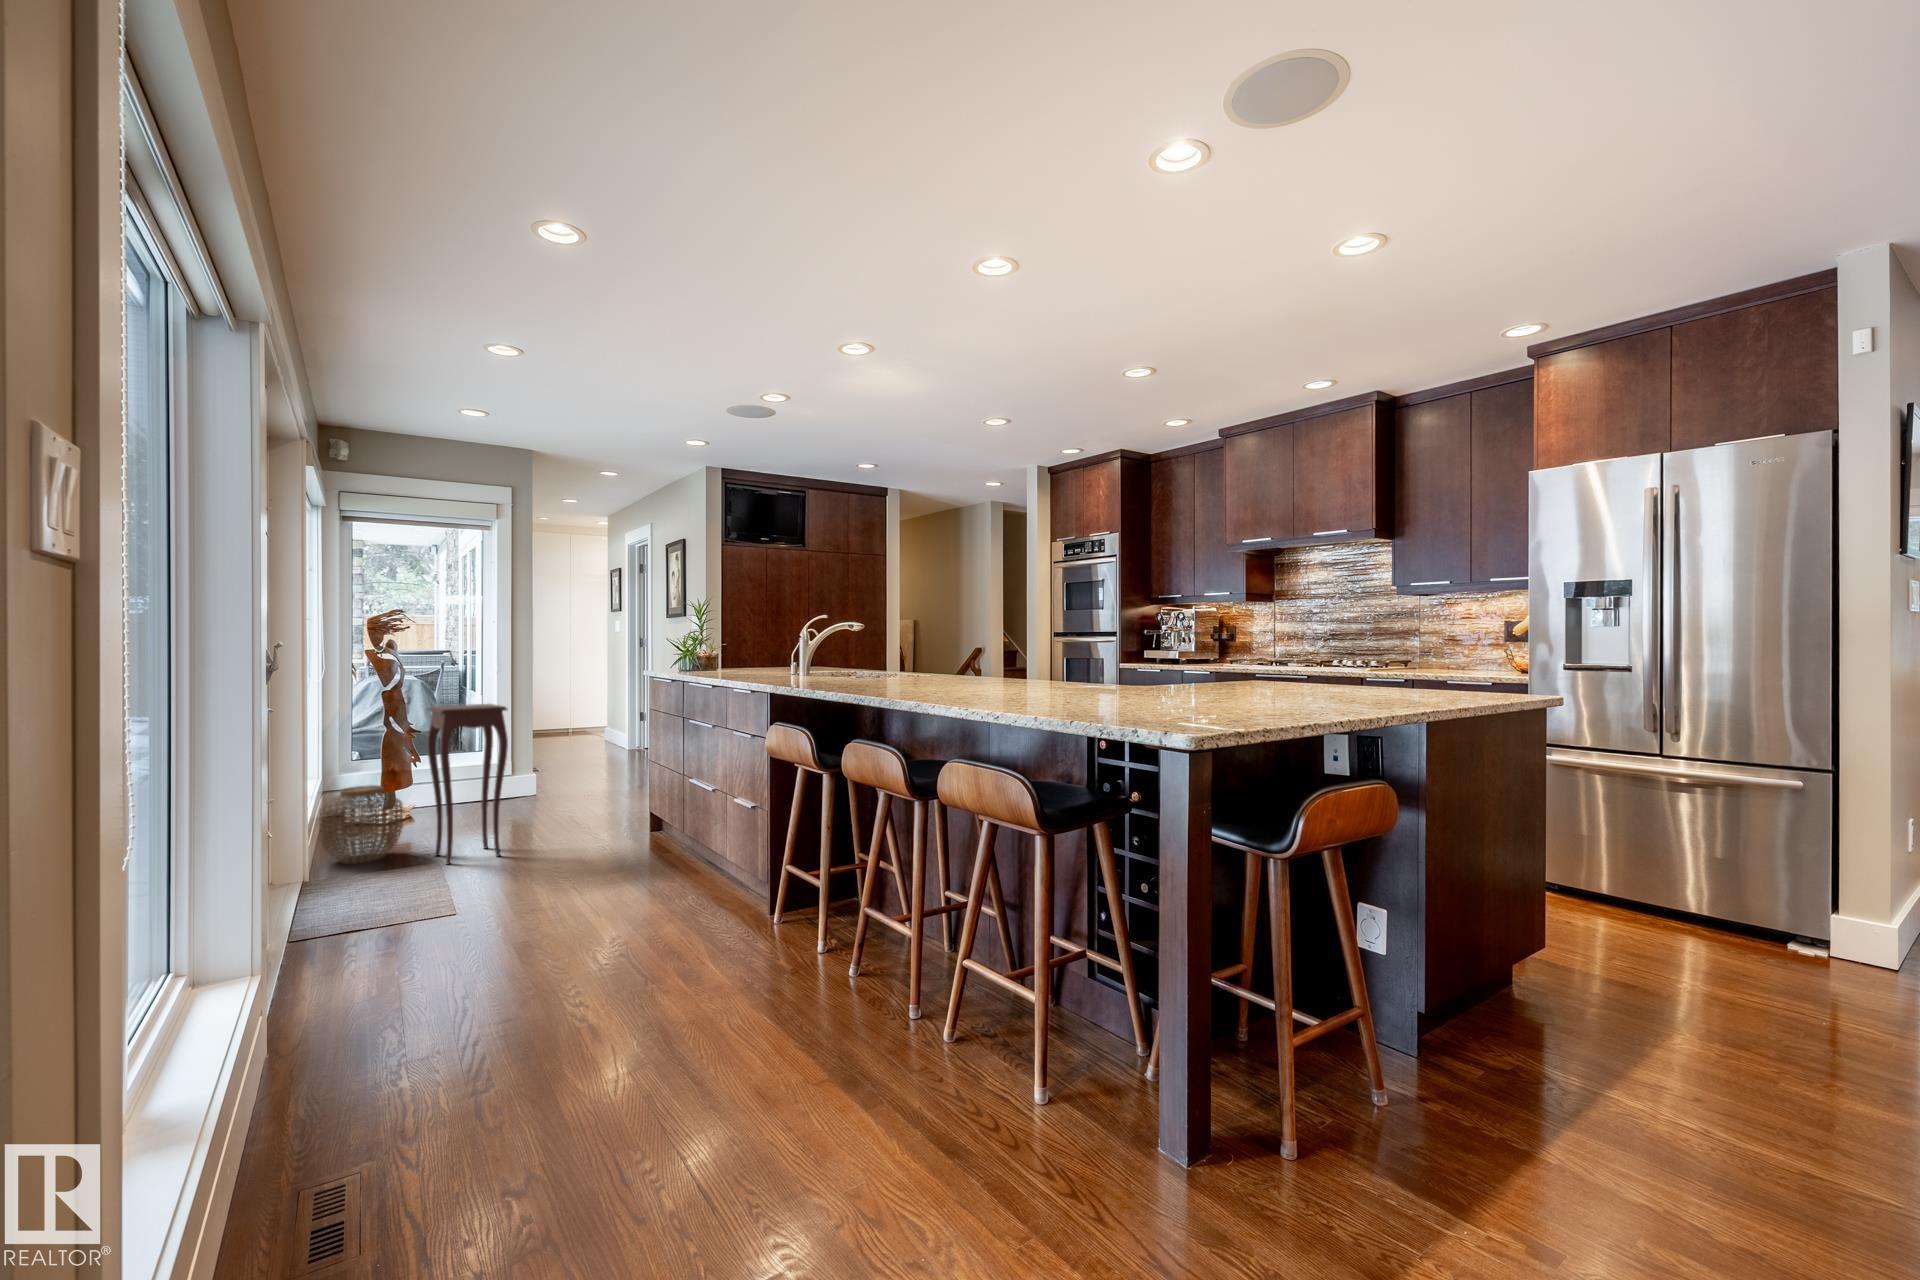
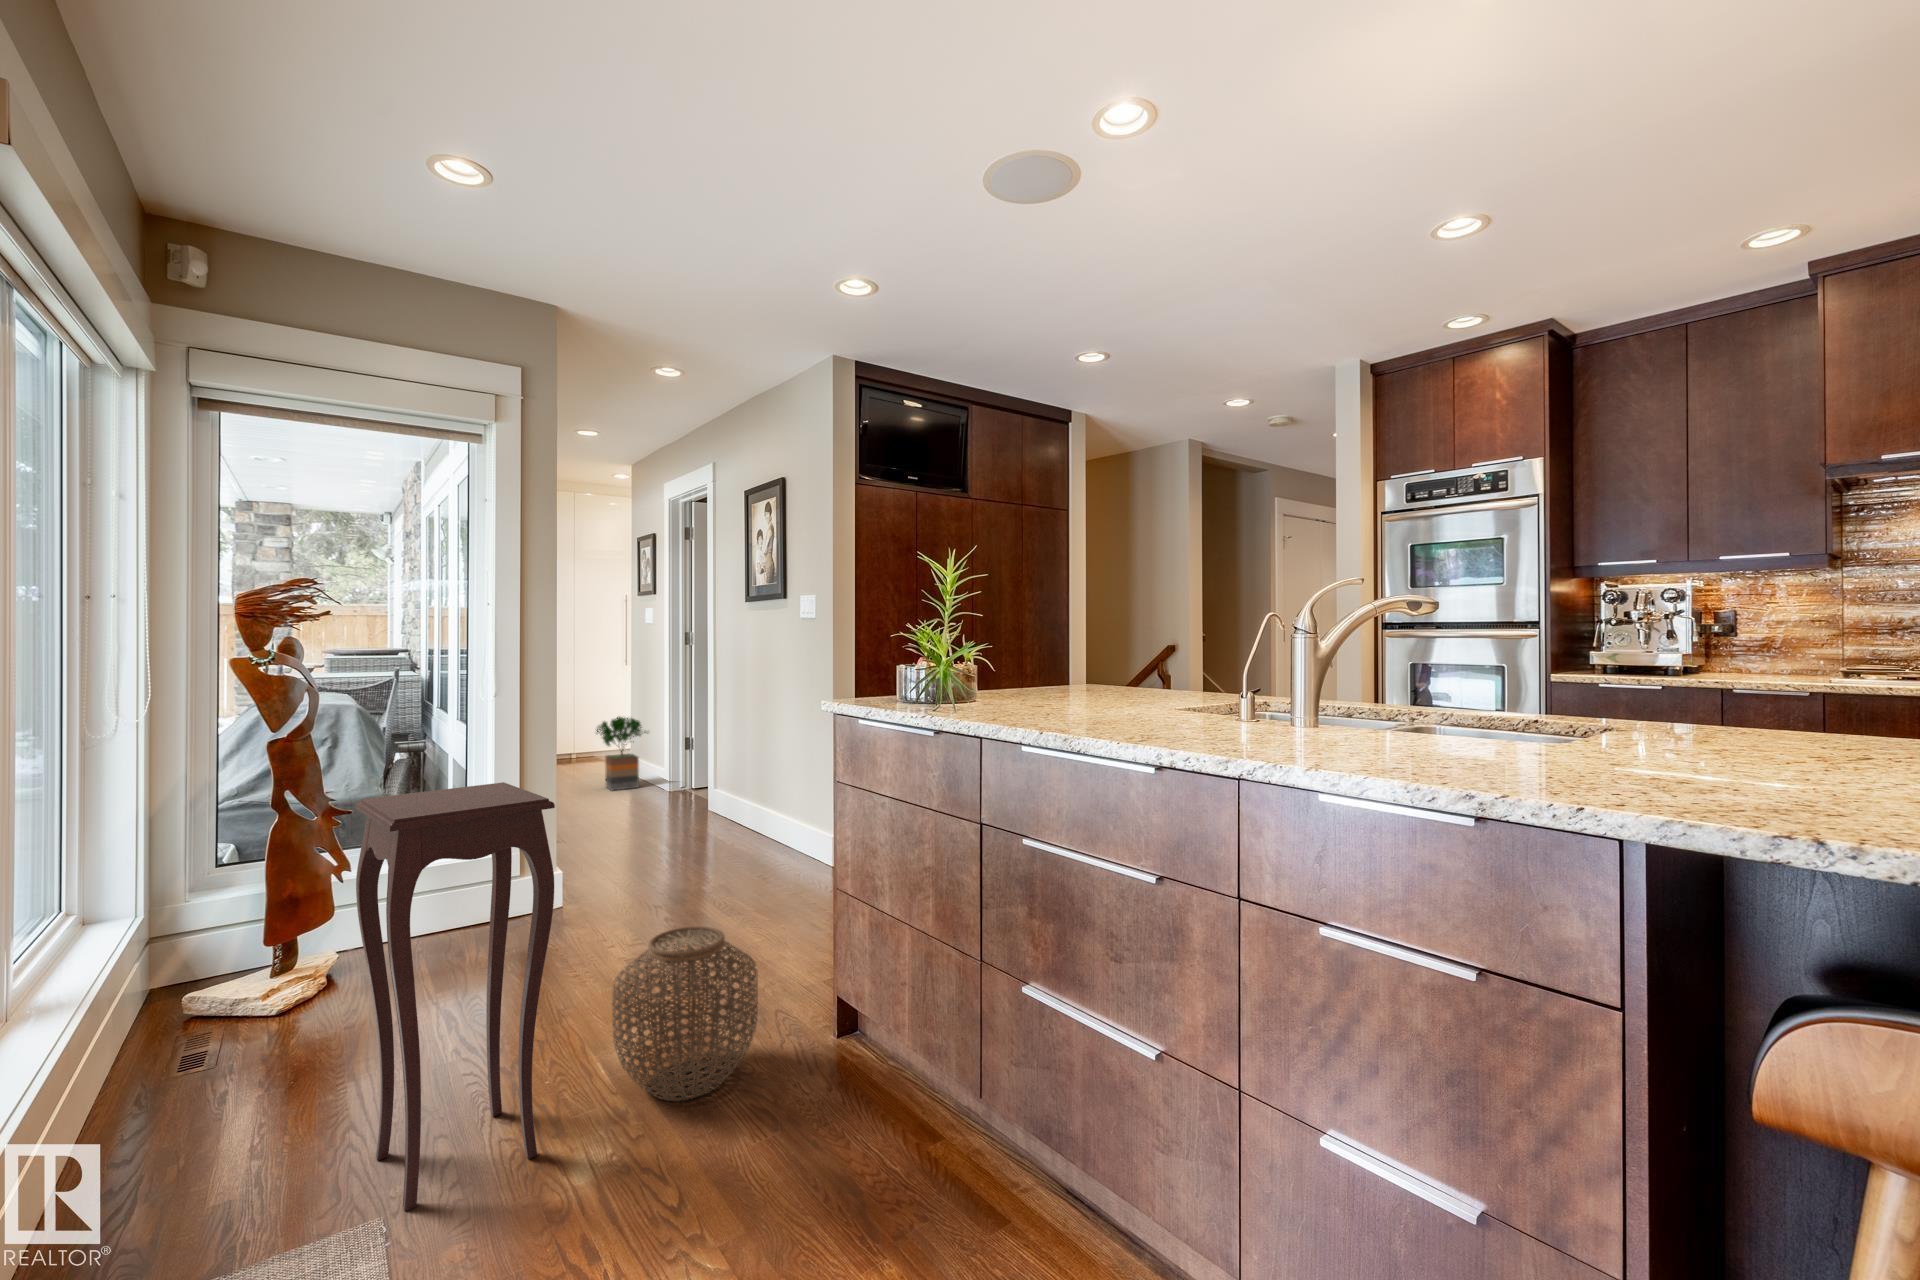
potted tree: none [576,698,617,750] -> present [596,717,648,790]
woven basket: present [319,785,403,864] -> present [612,926,758,1101]

